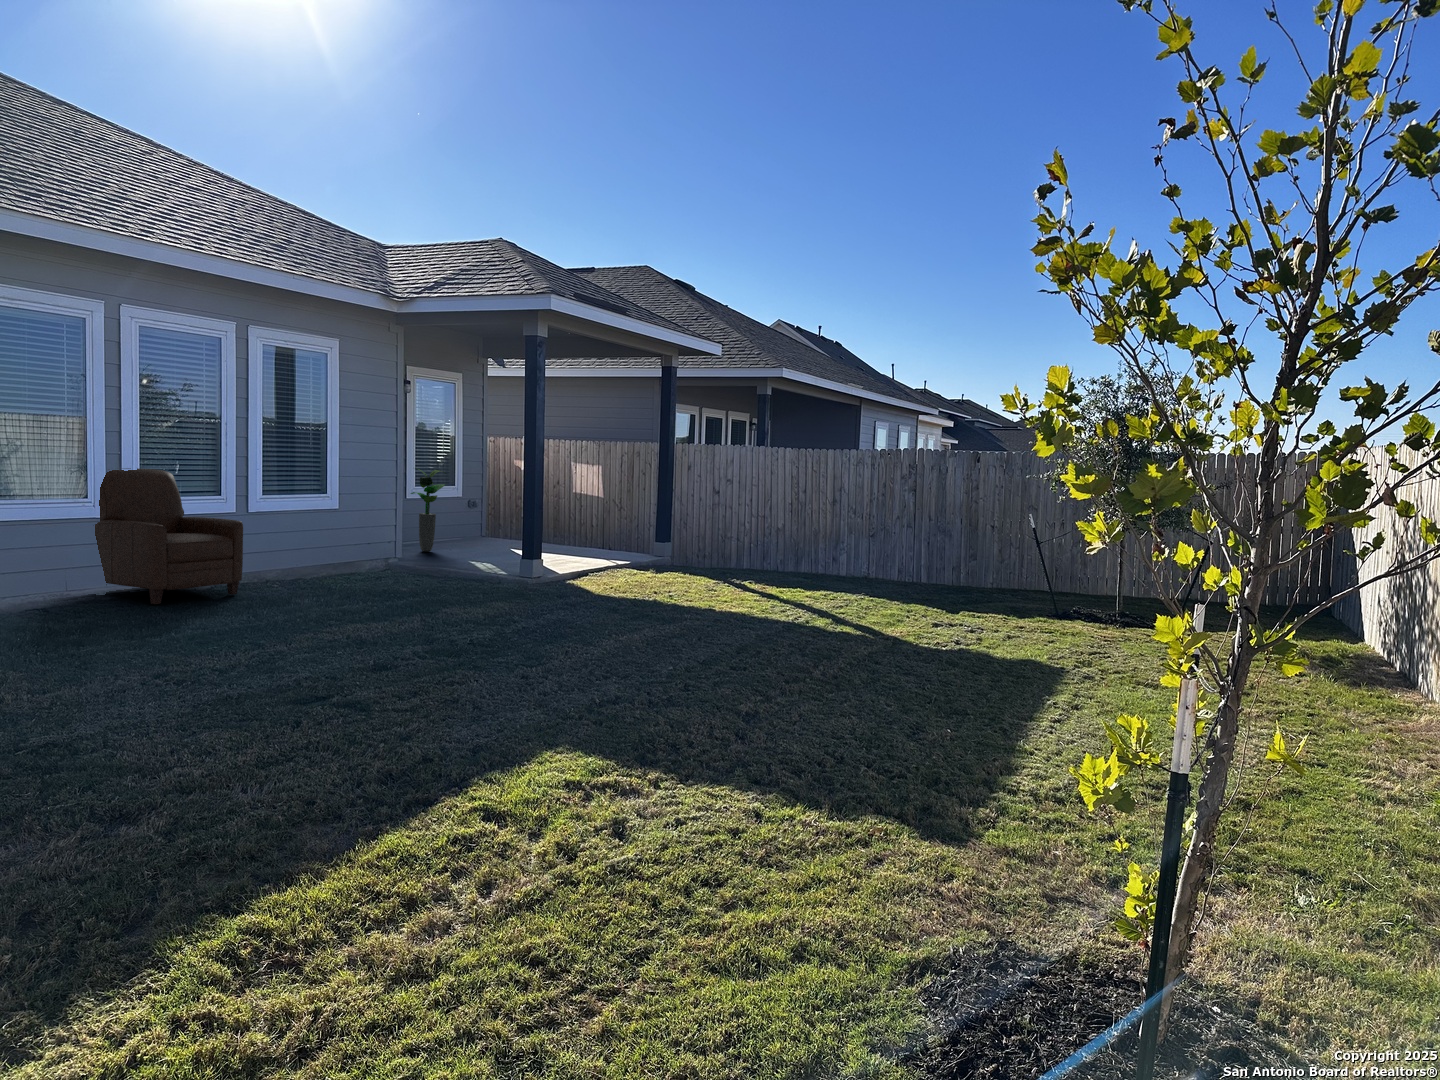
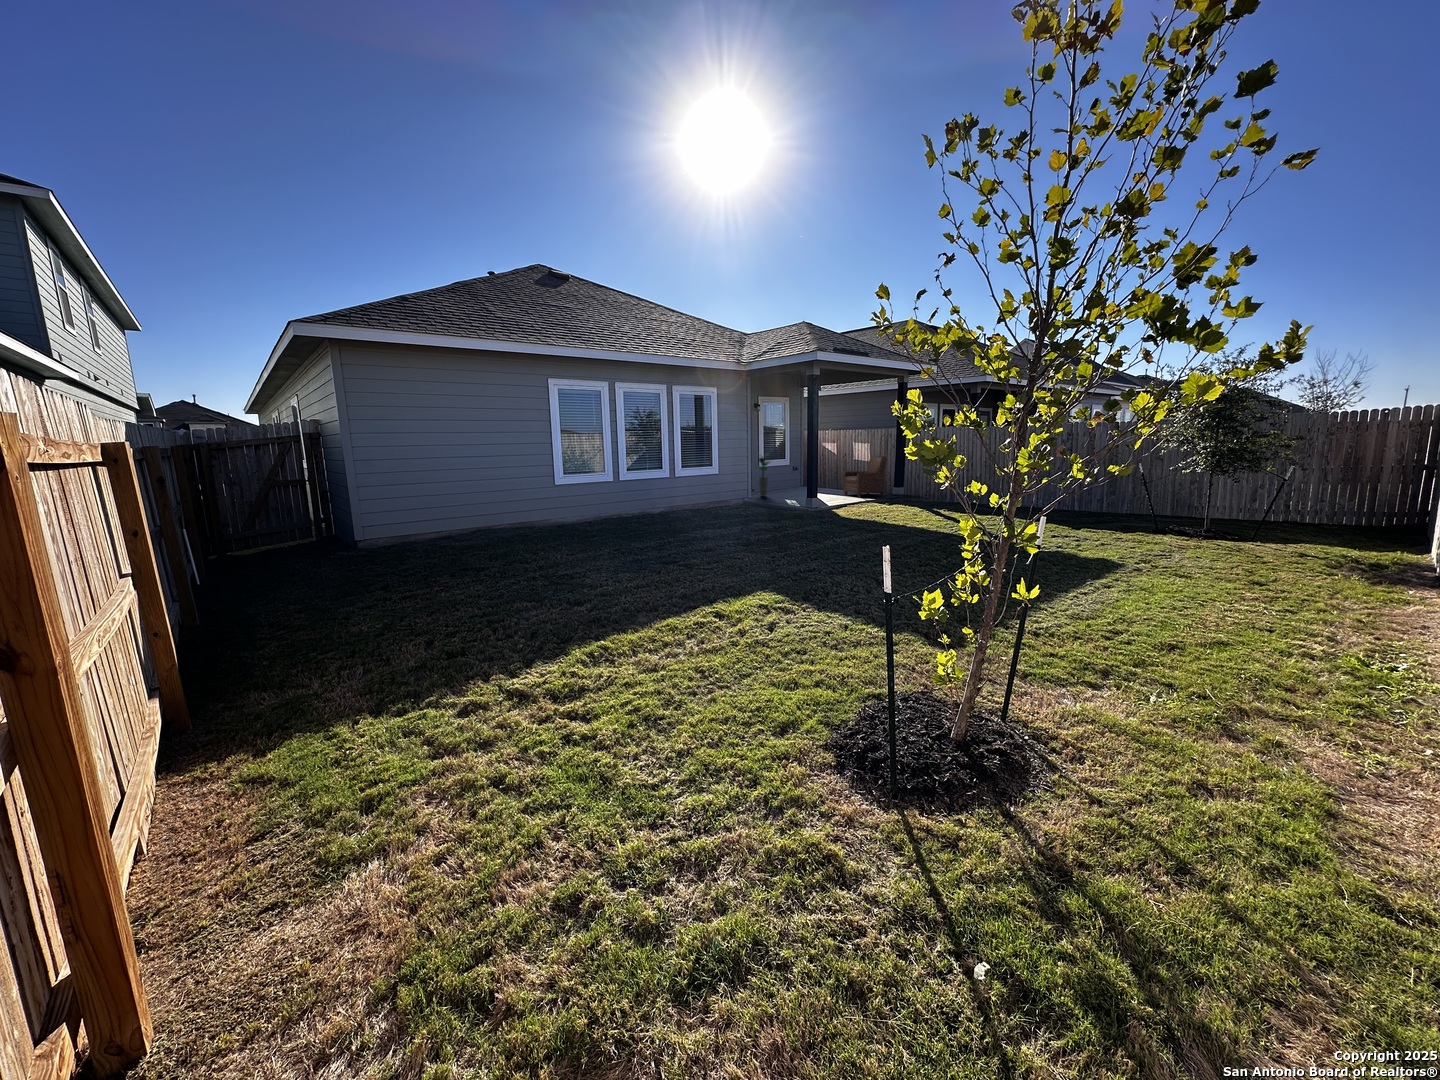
chair: present [95,468,243,604] -> present [843,456,887,498]

